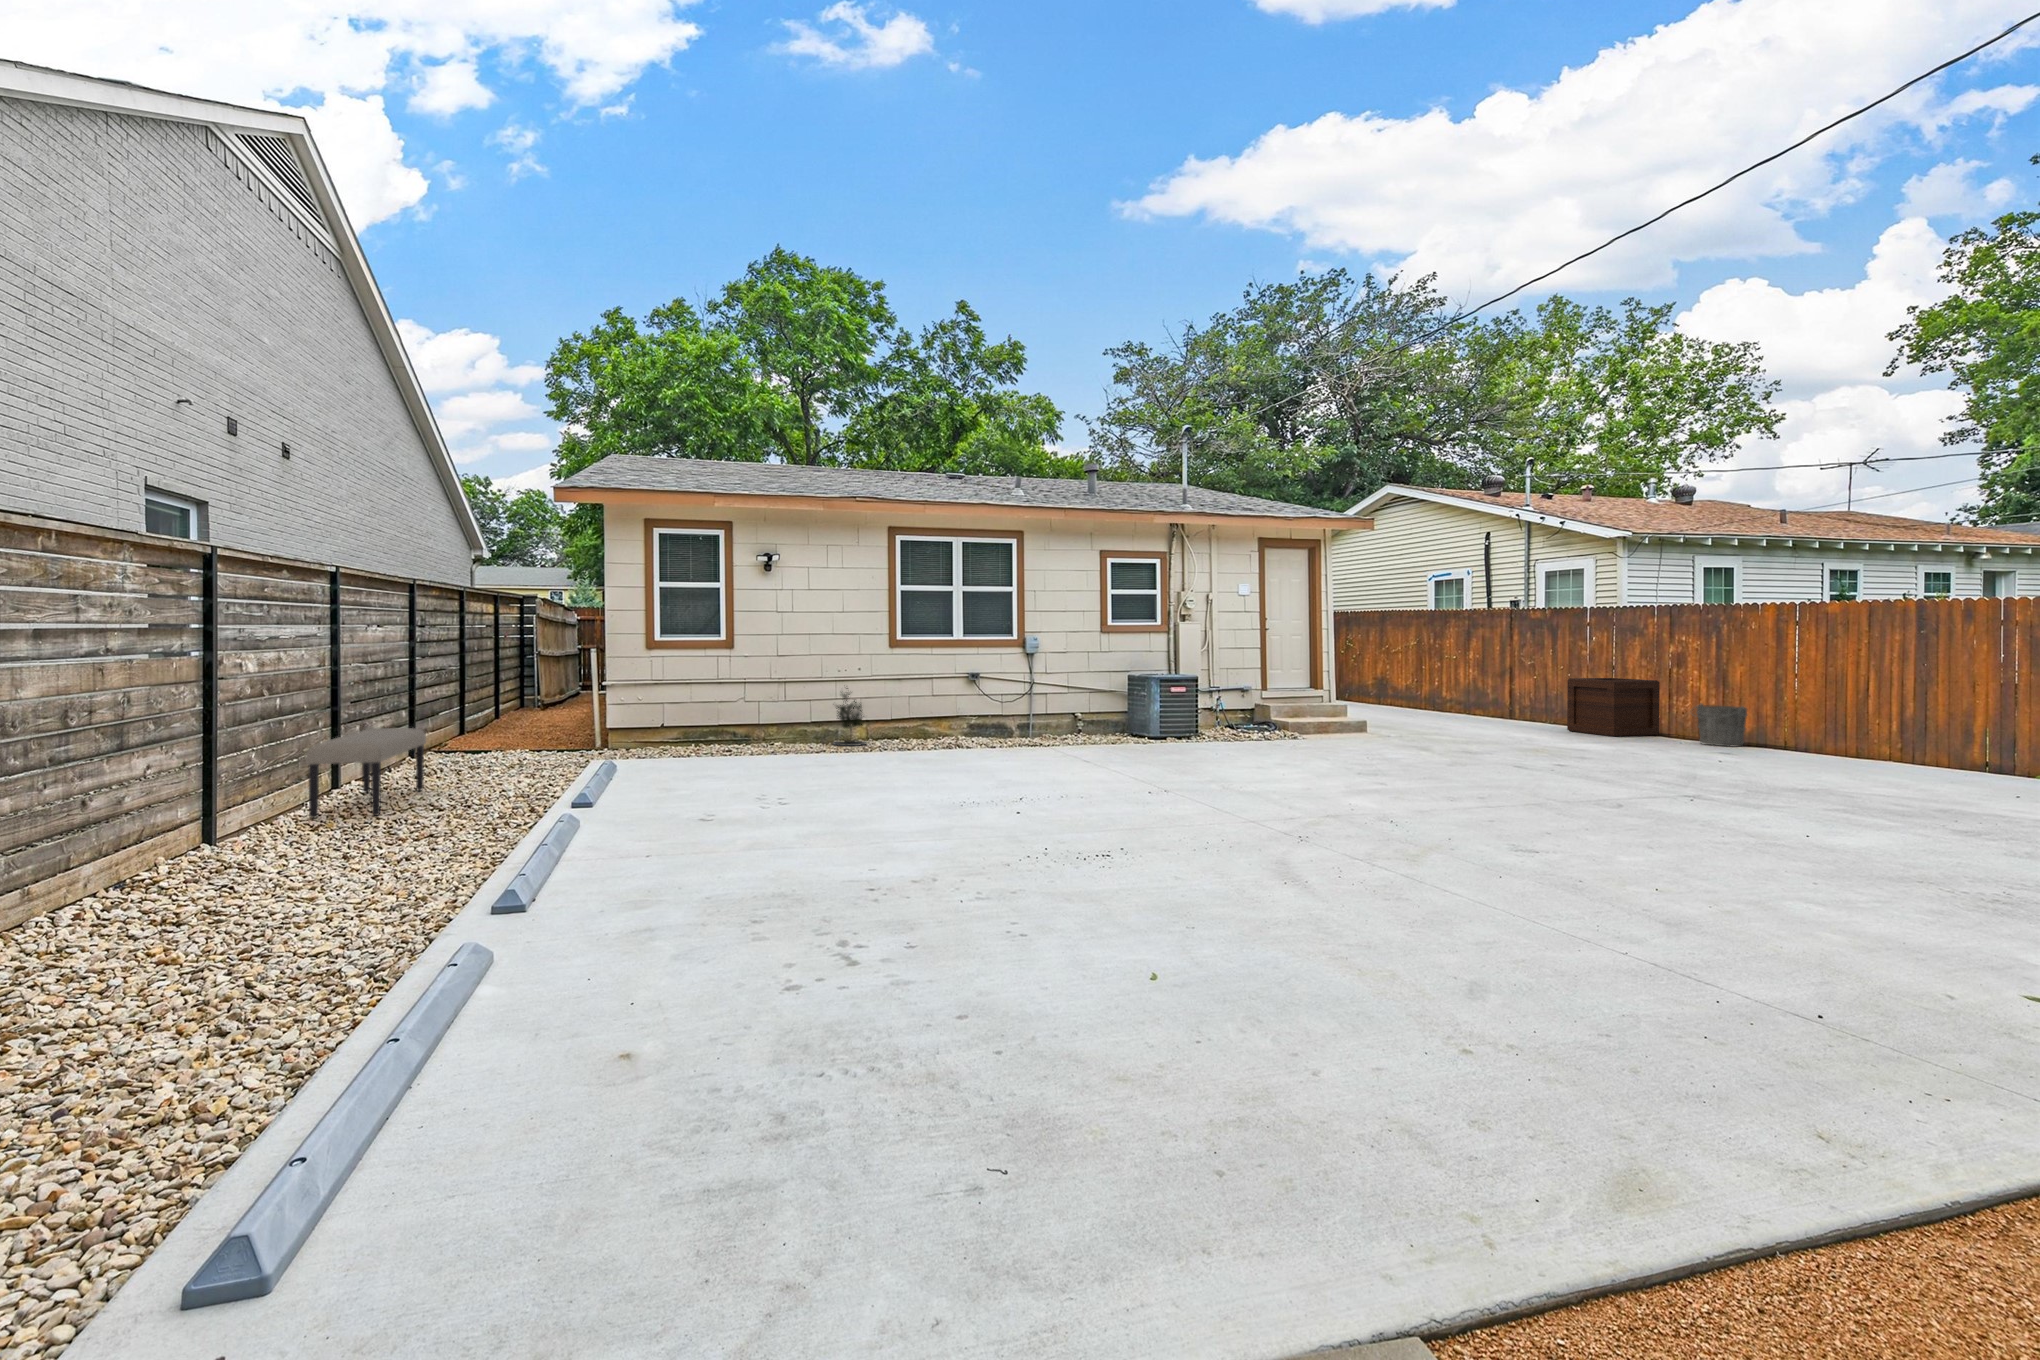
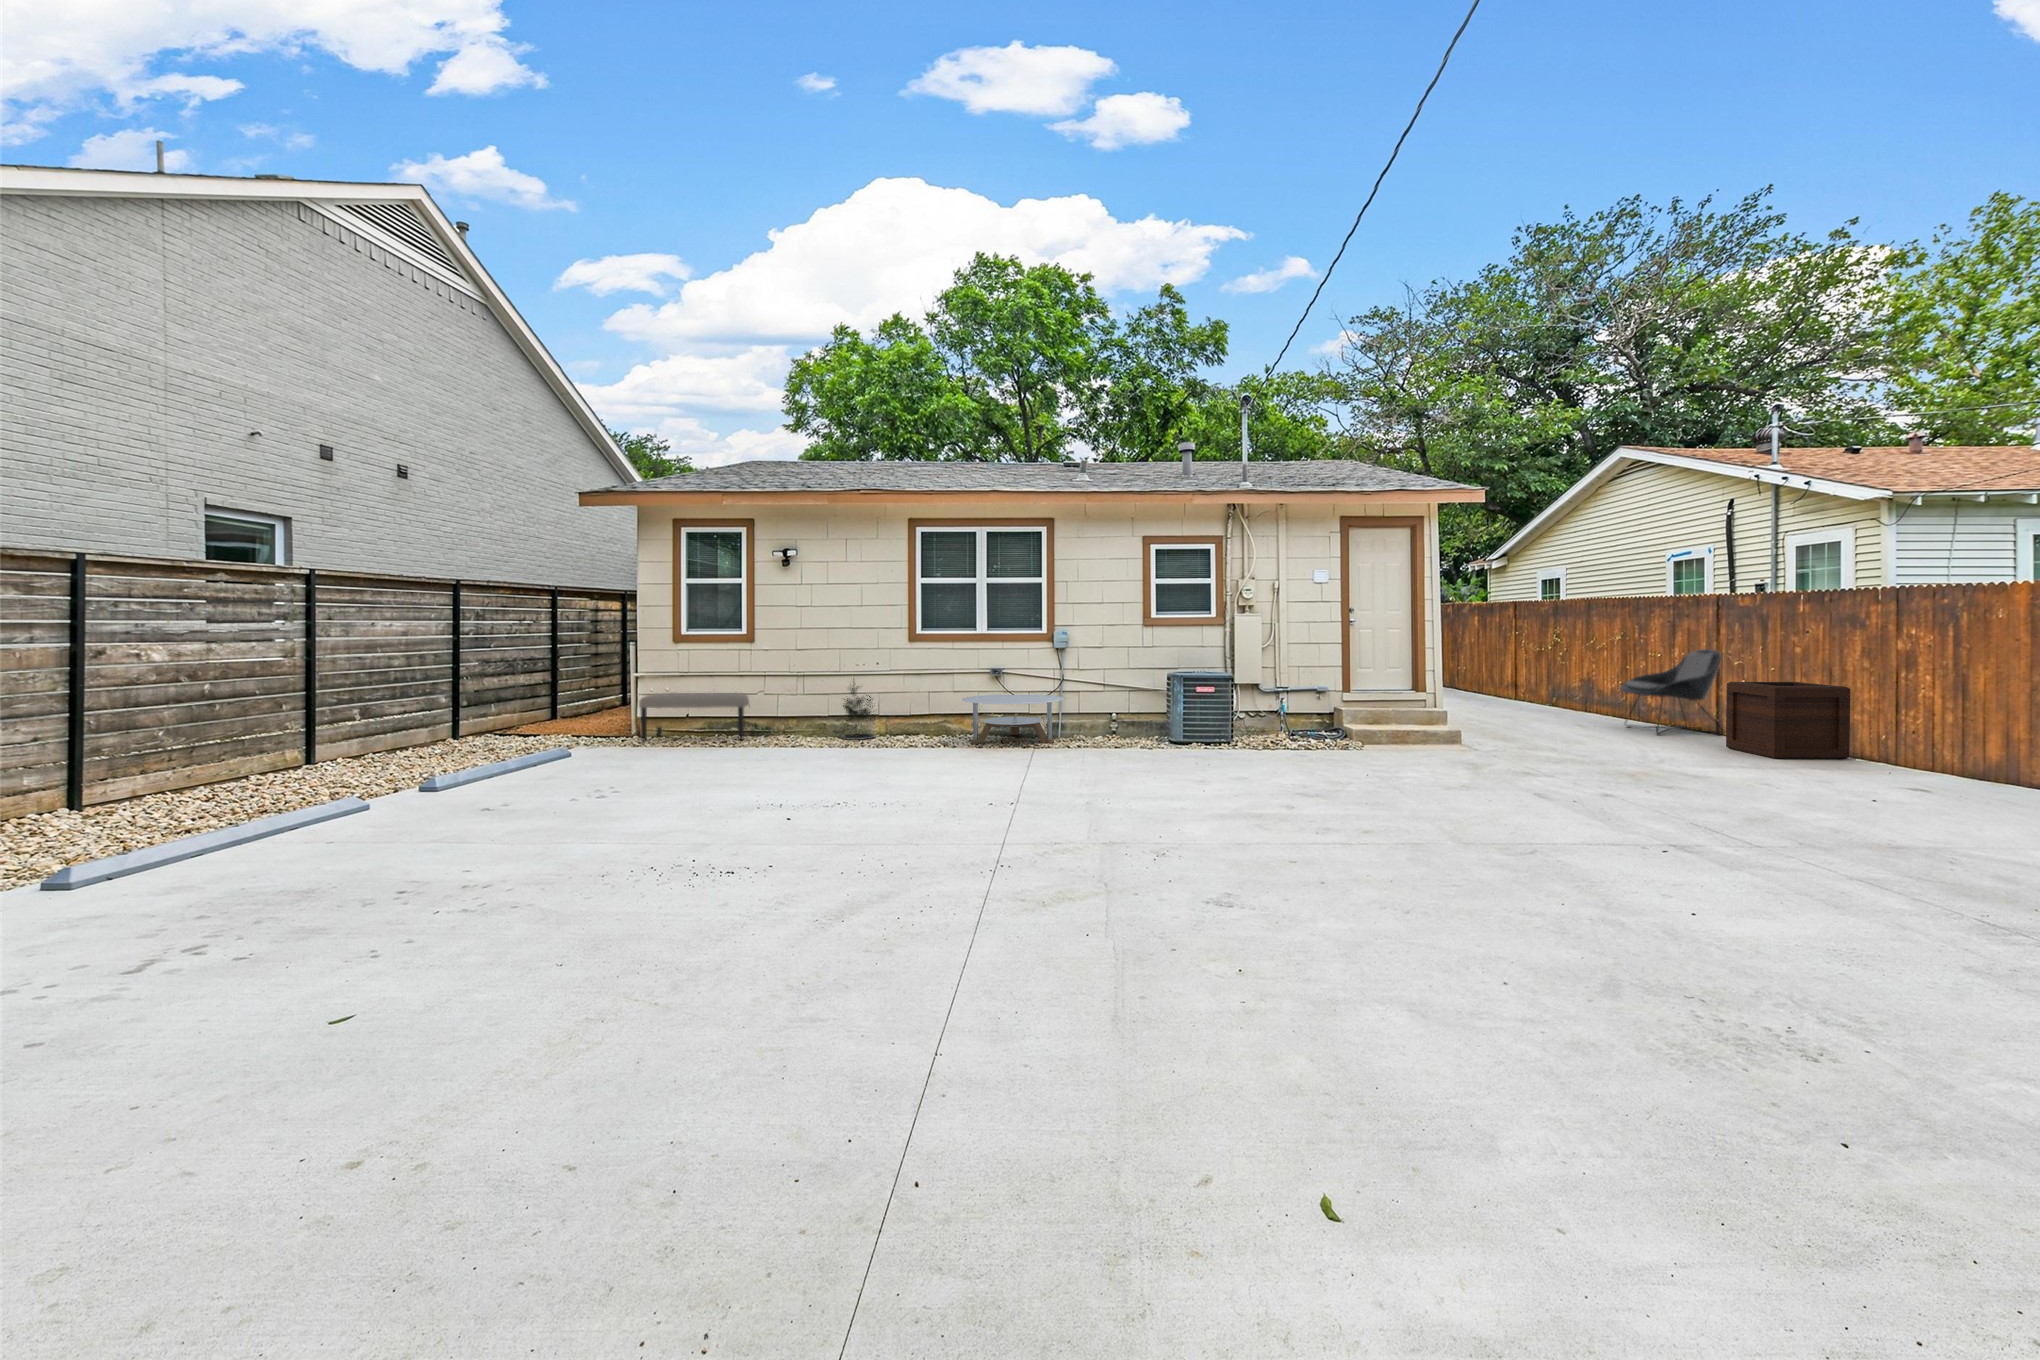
lounge chair: none [1460,654,1545,724] -> present [1620,649,1724,736]
round table: none [957,699,1055,745] -> present [962,695,1064,744]
bucket: present [1696,703,1747,747] -> none [1869,720,1954,781]
bench: present [306,728,426,818] -> present [639,692,755,740]

